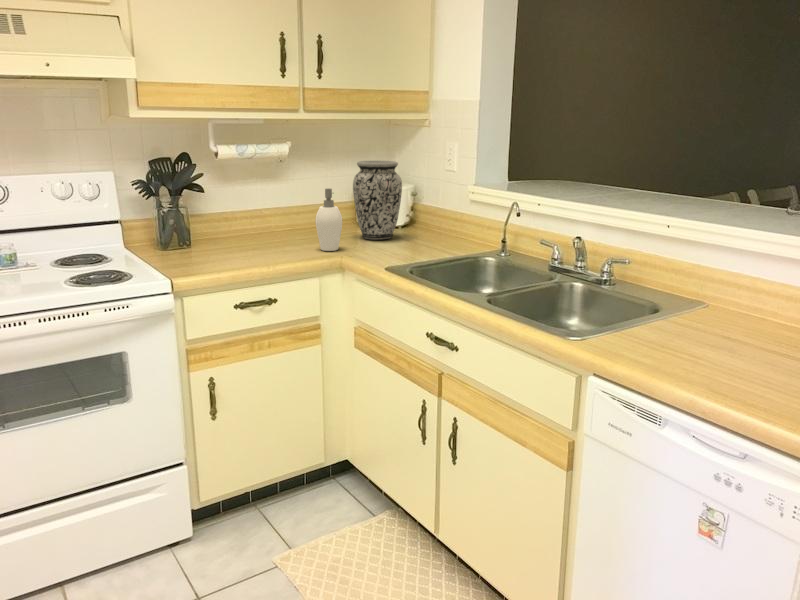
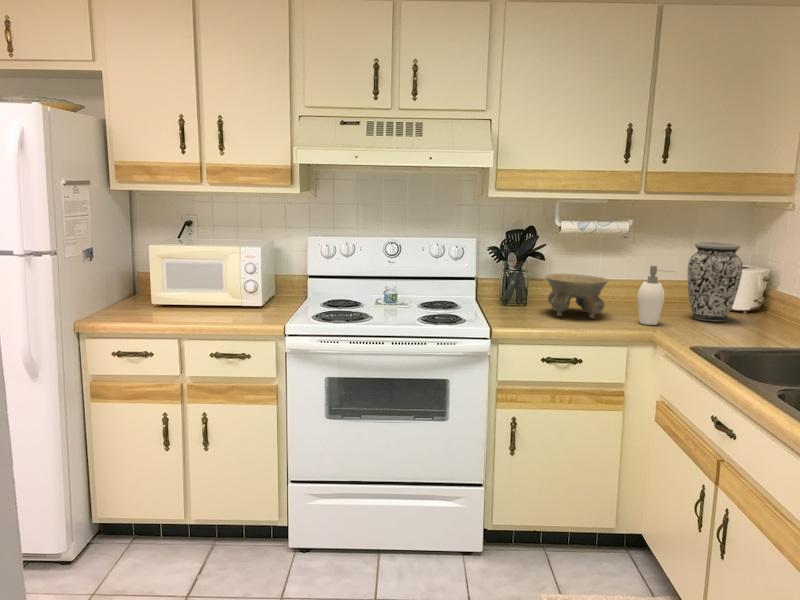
bowl: none [212,205,284,254] -> present [545,274,609,318]

